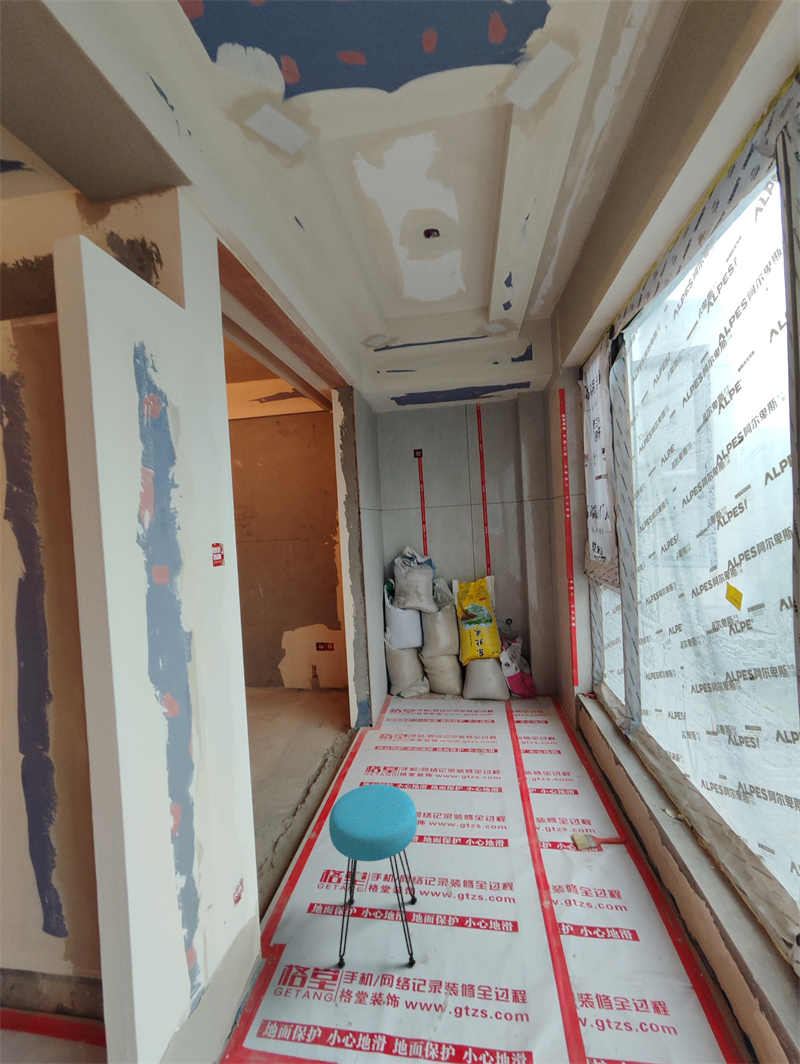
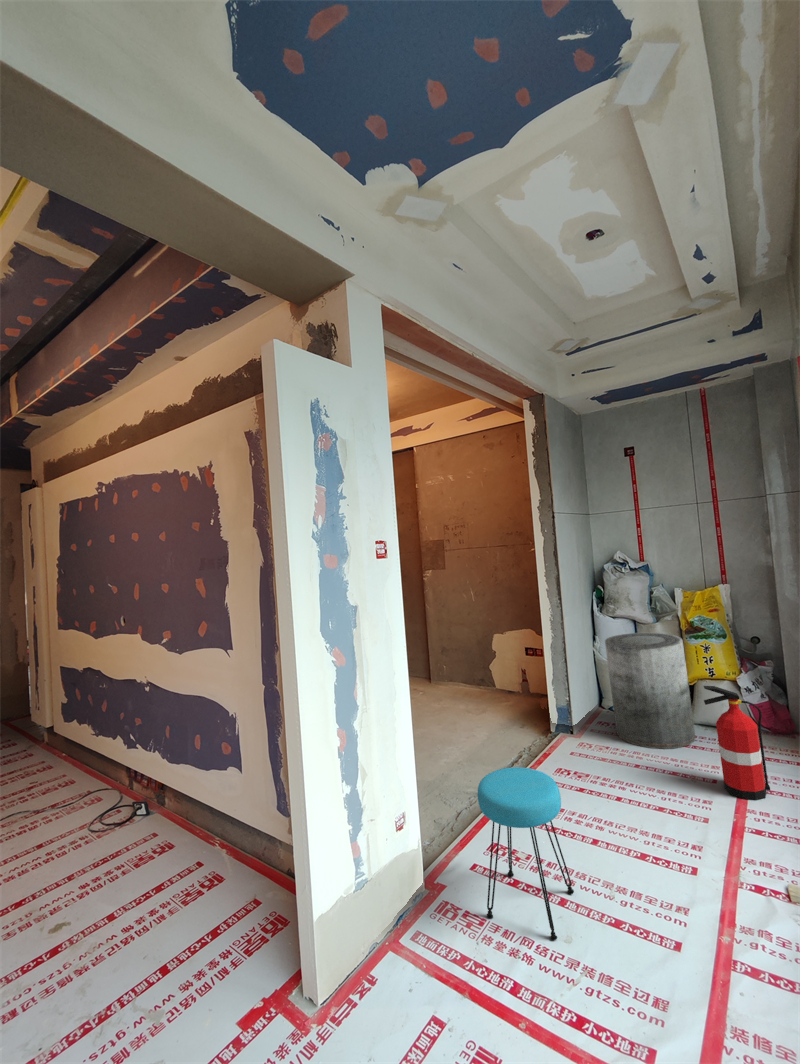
trash can: none [403,623,470,727] -> present [605,633,695,749]
fire extinguisher: none [492,669,534,761] -> present [704,686,770,800]

